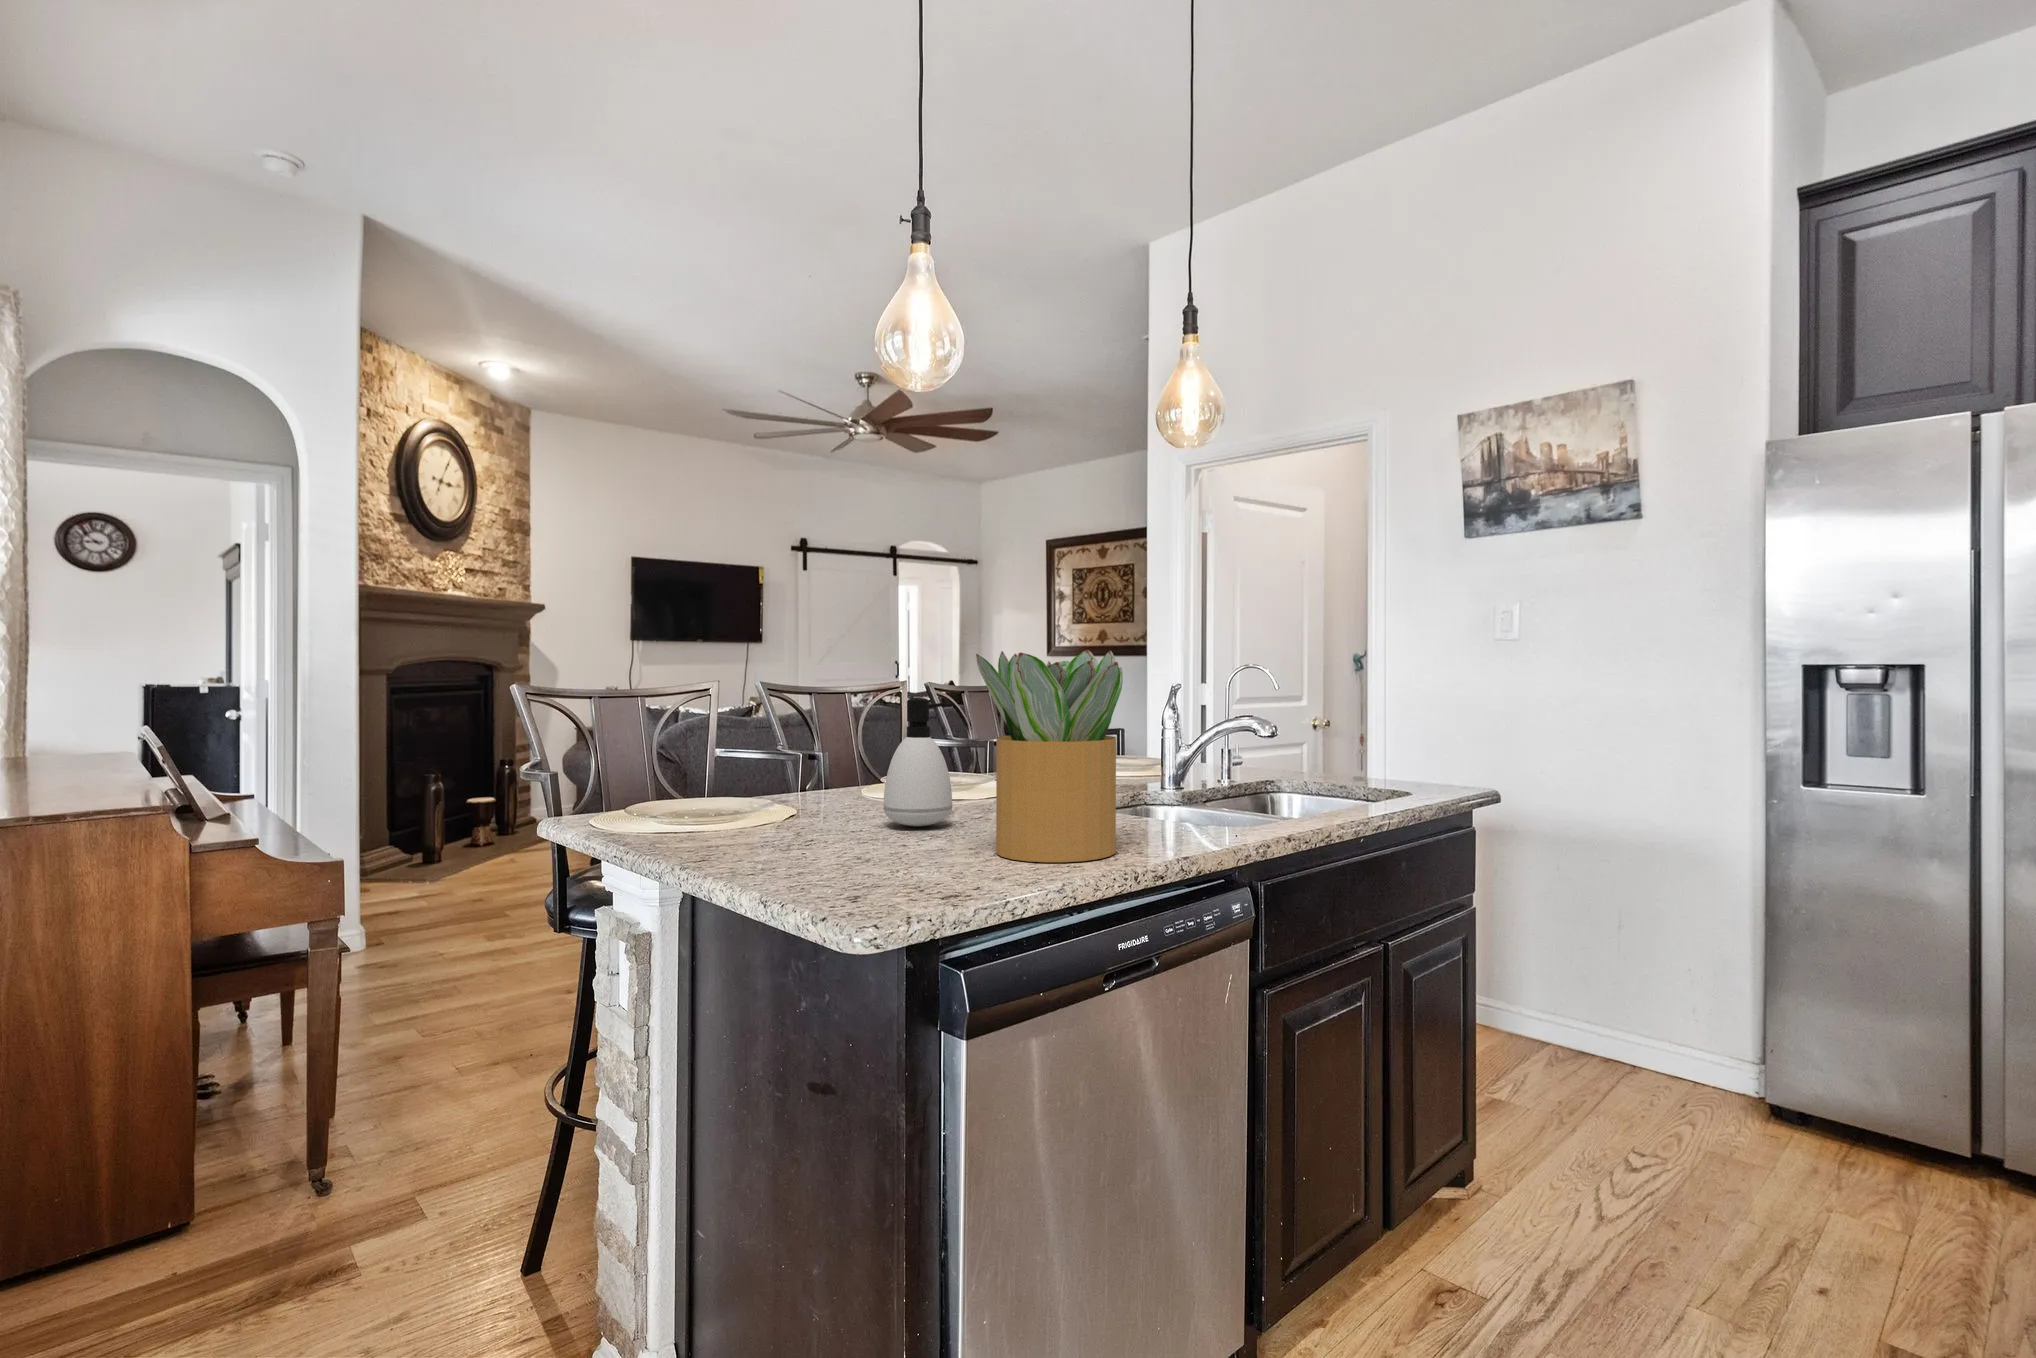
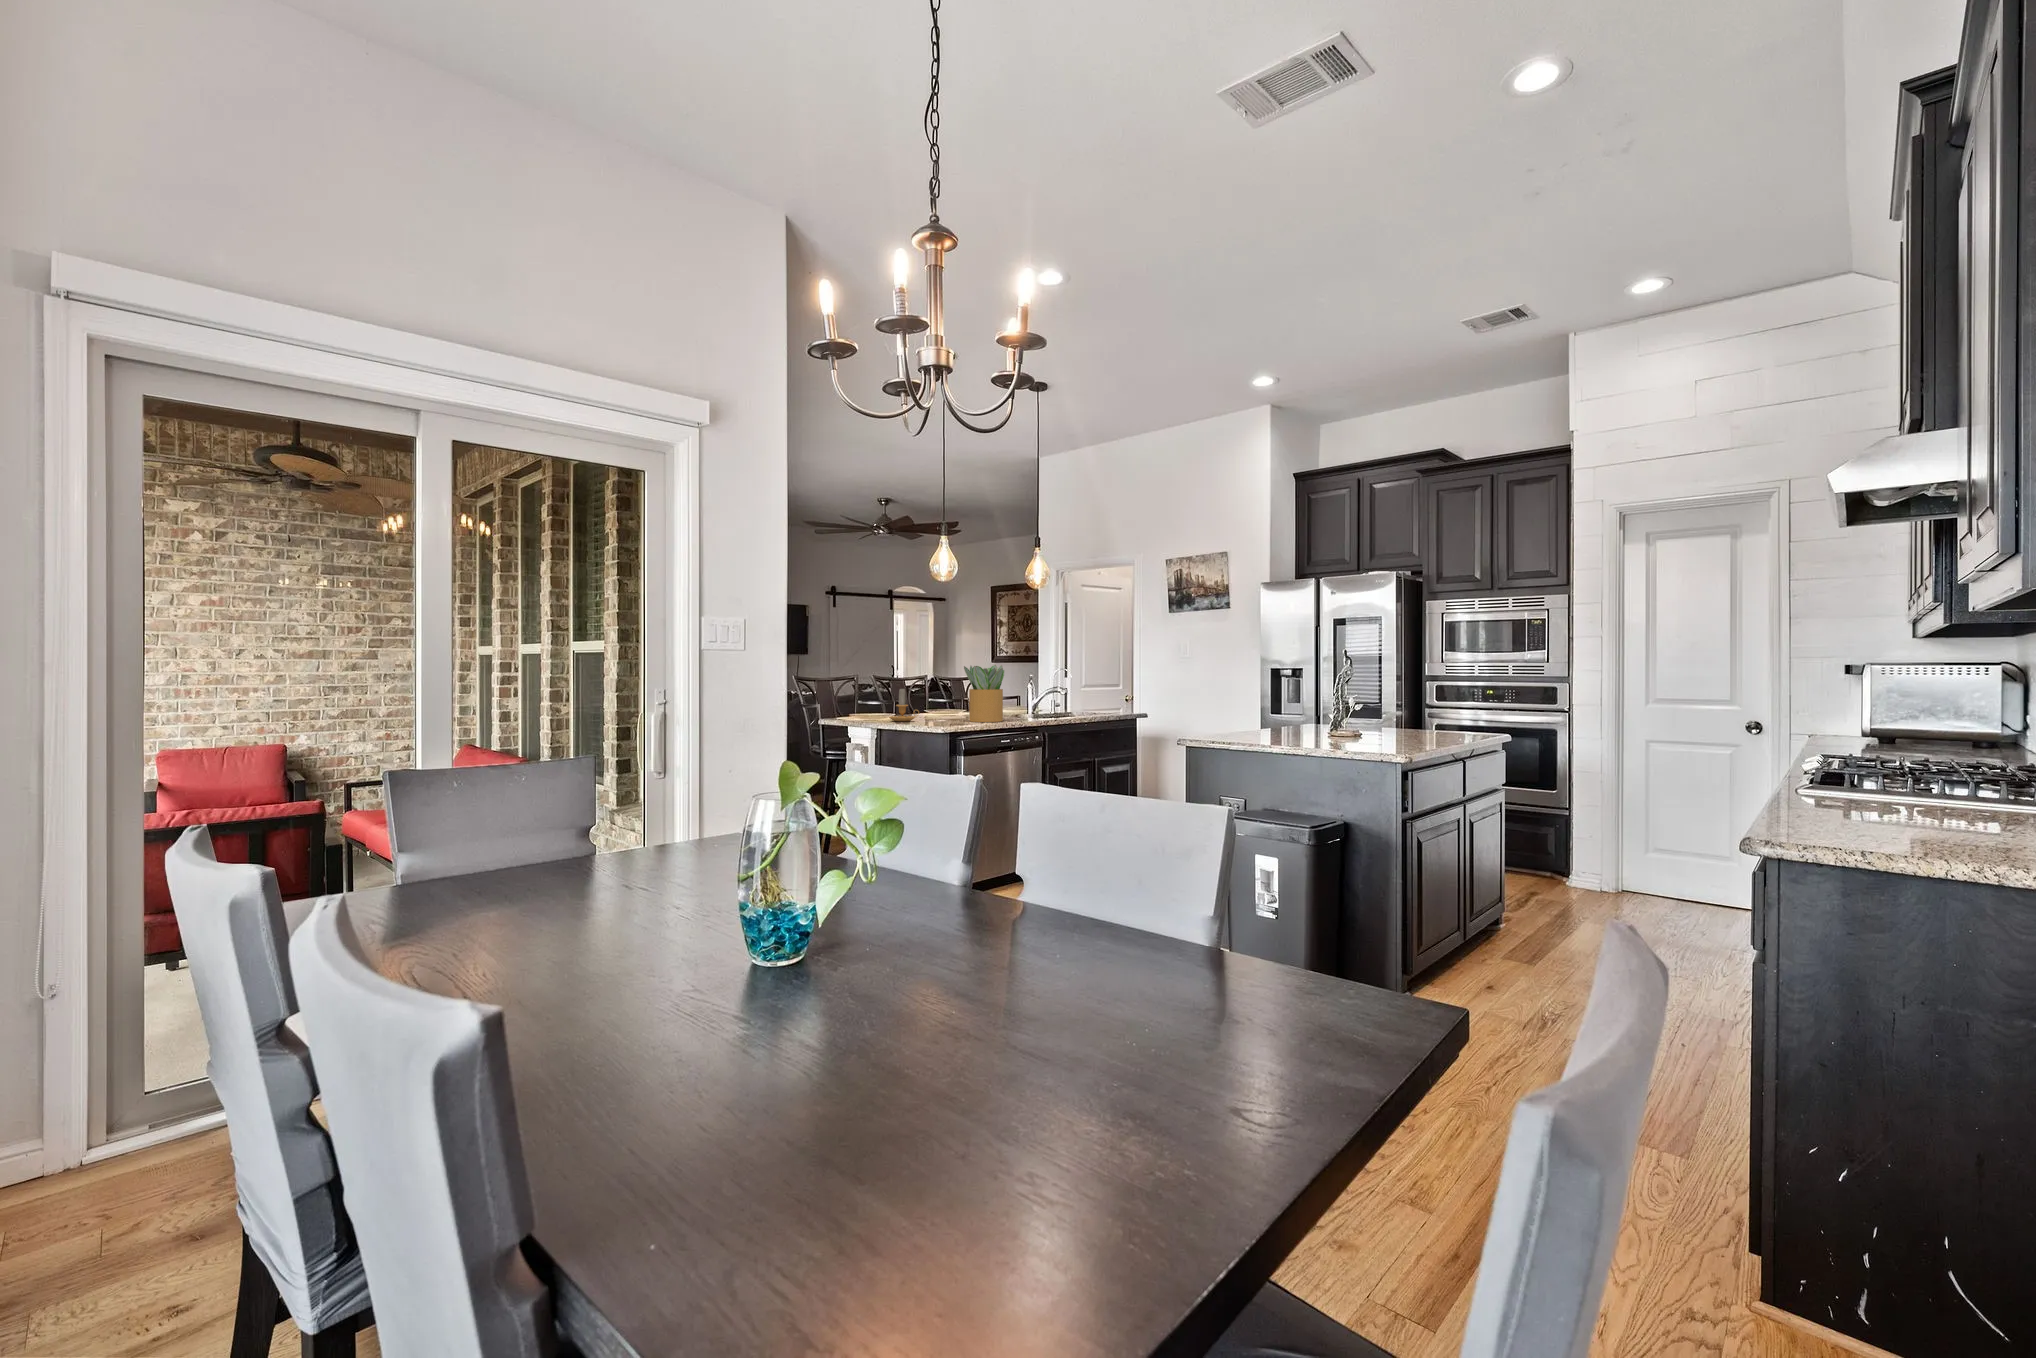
soap dispenser: present [883,698,952,826] -> none [934,679,955,719]
candle: none [704,729,820,858] -> present [889,689,919,722]

